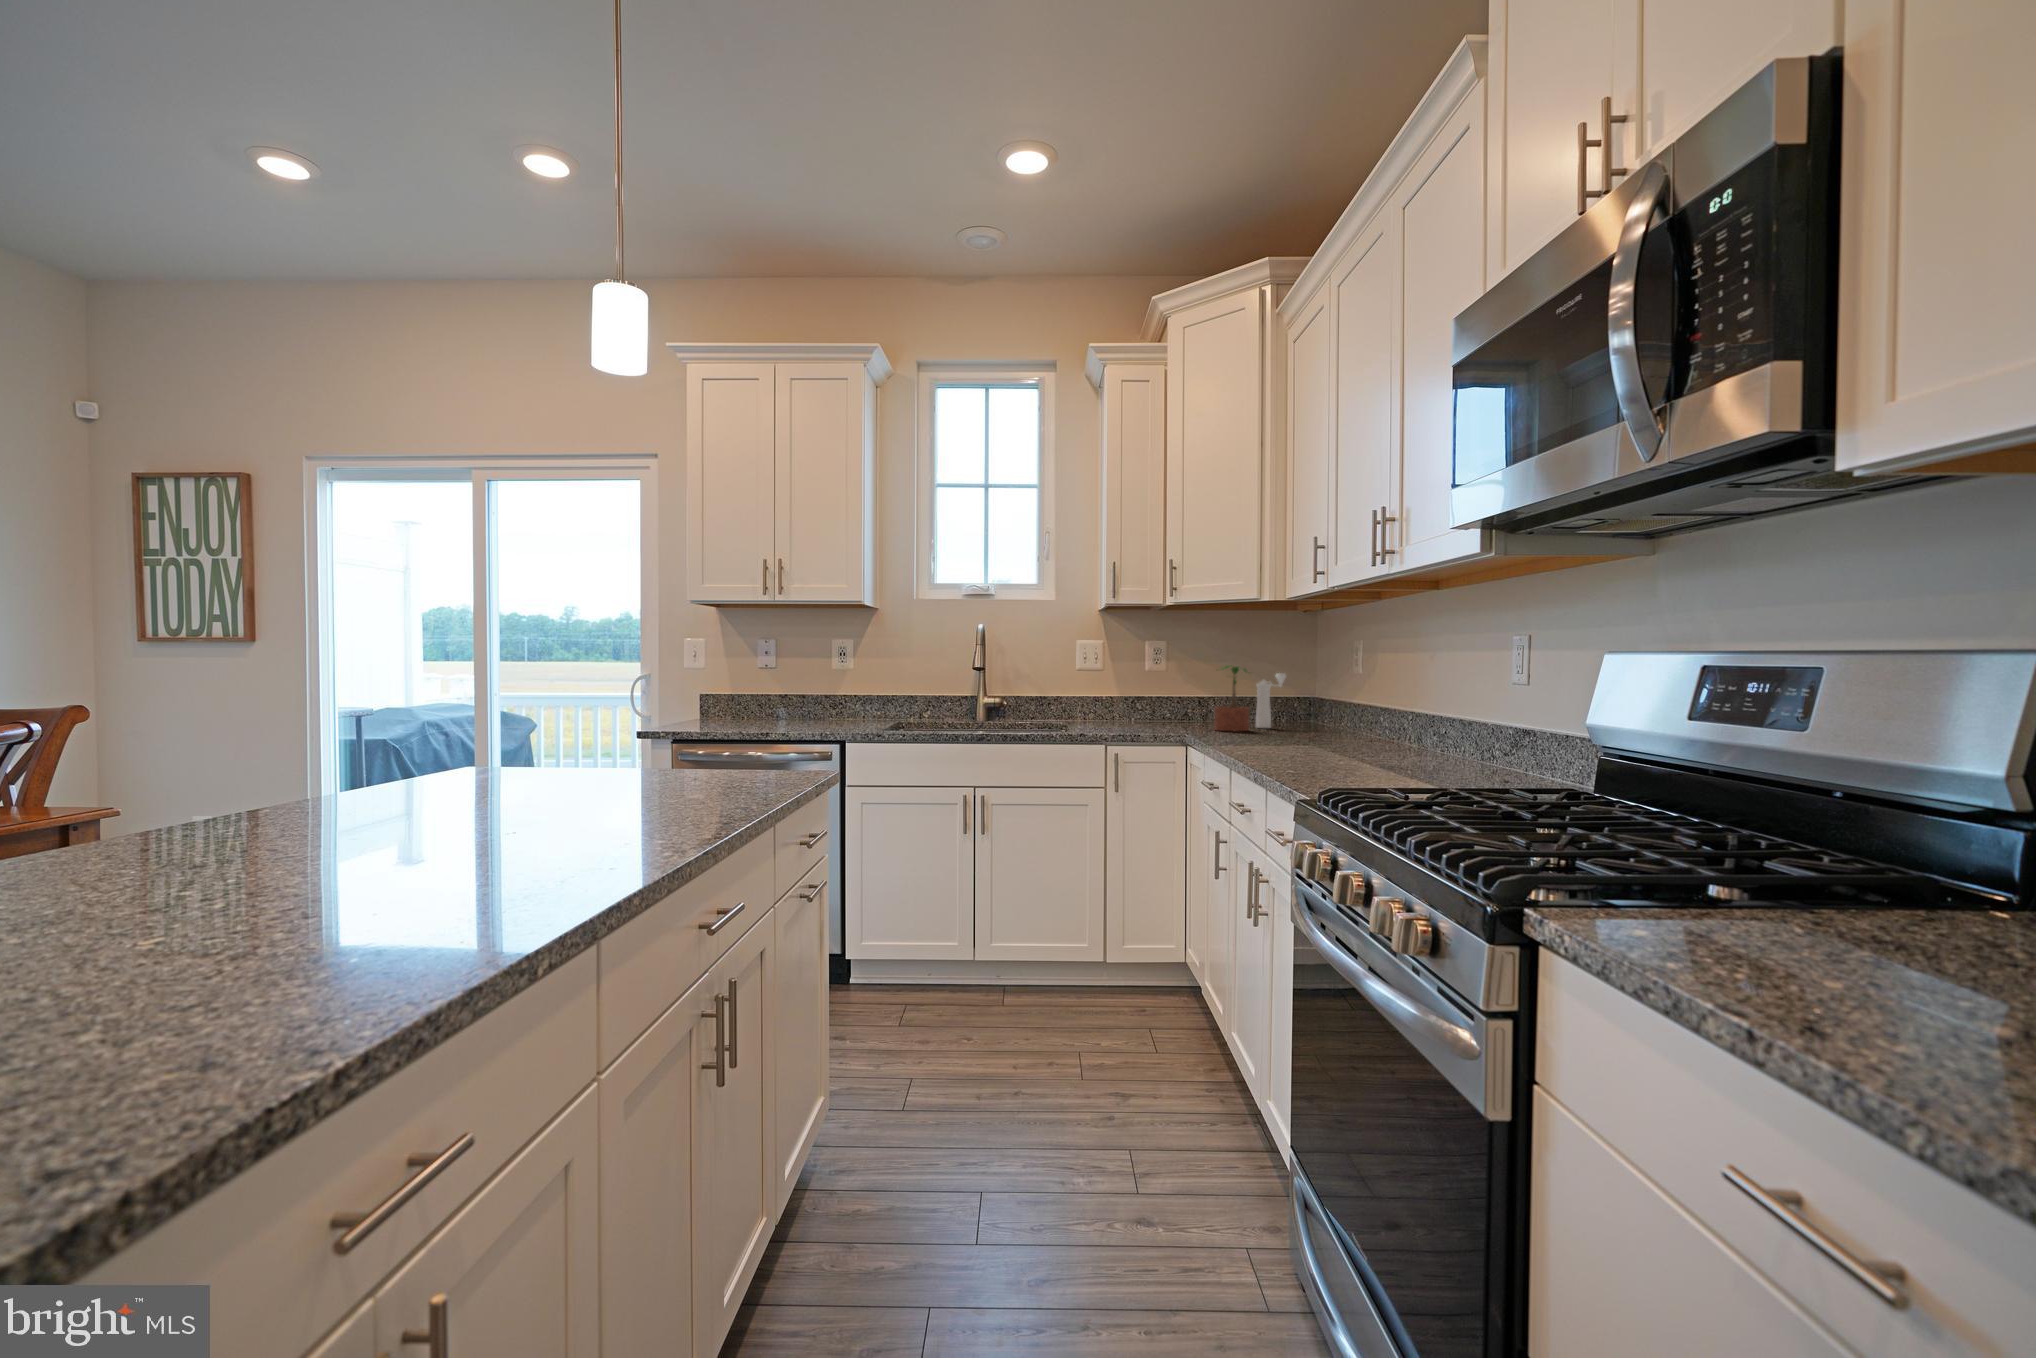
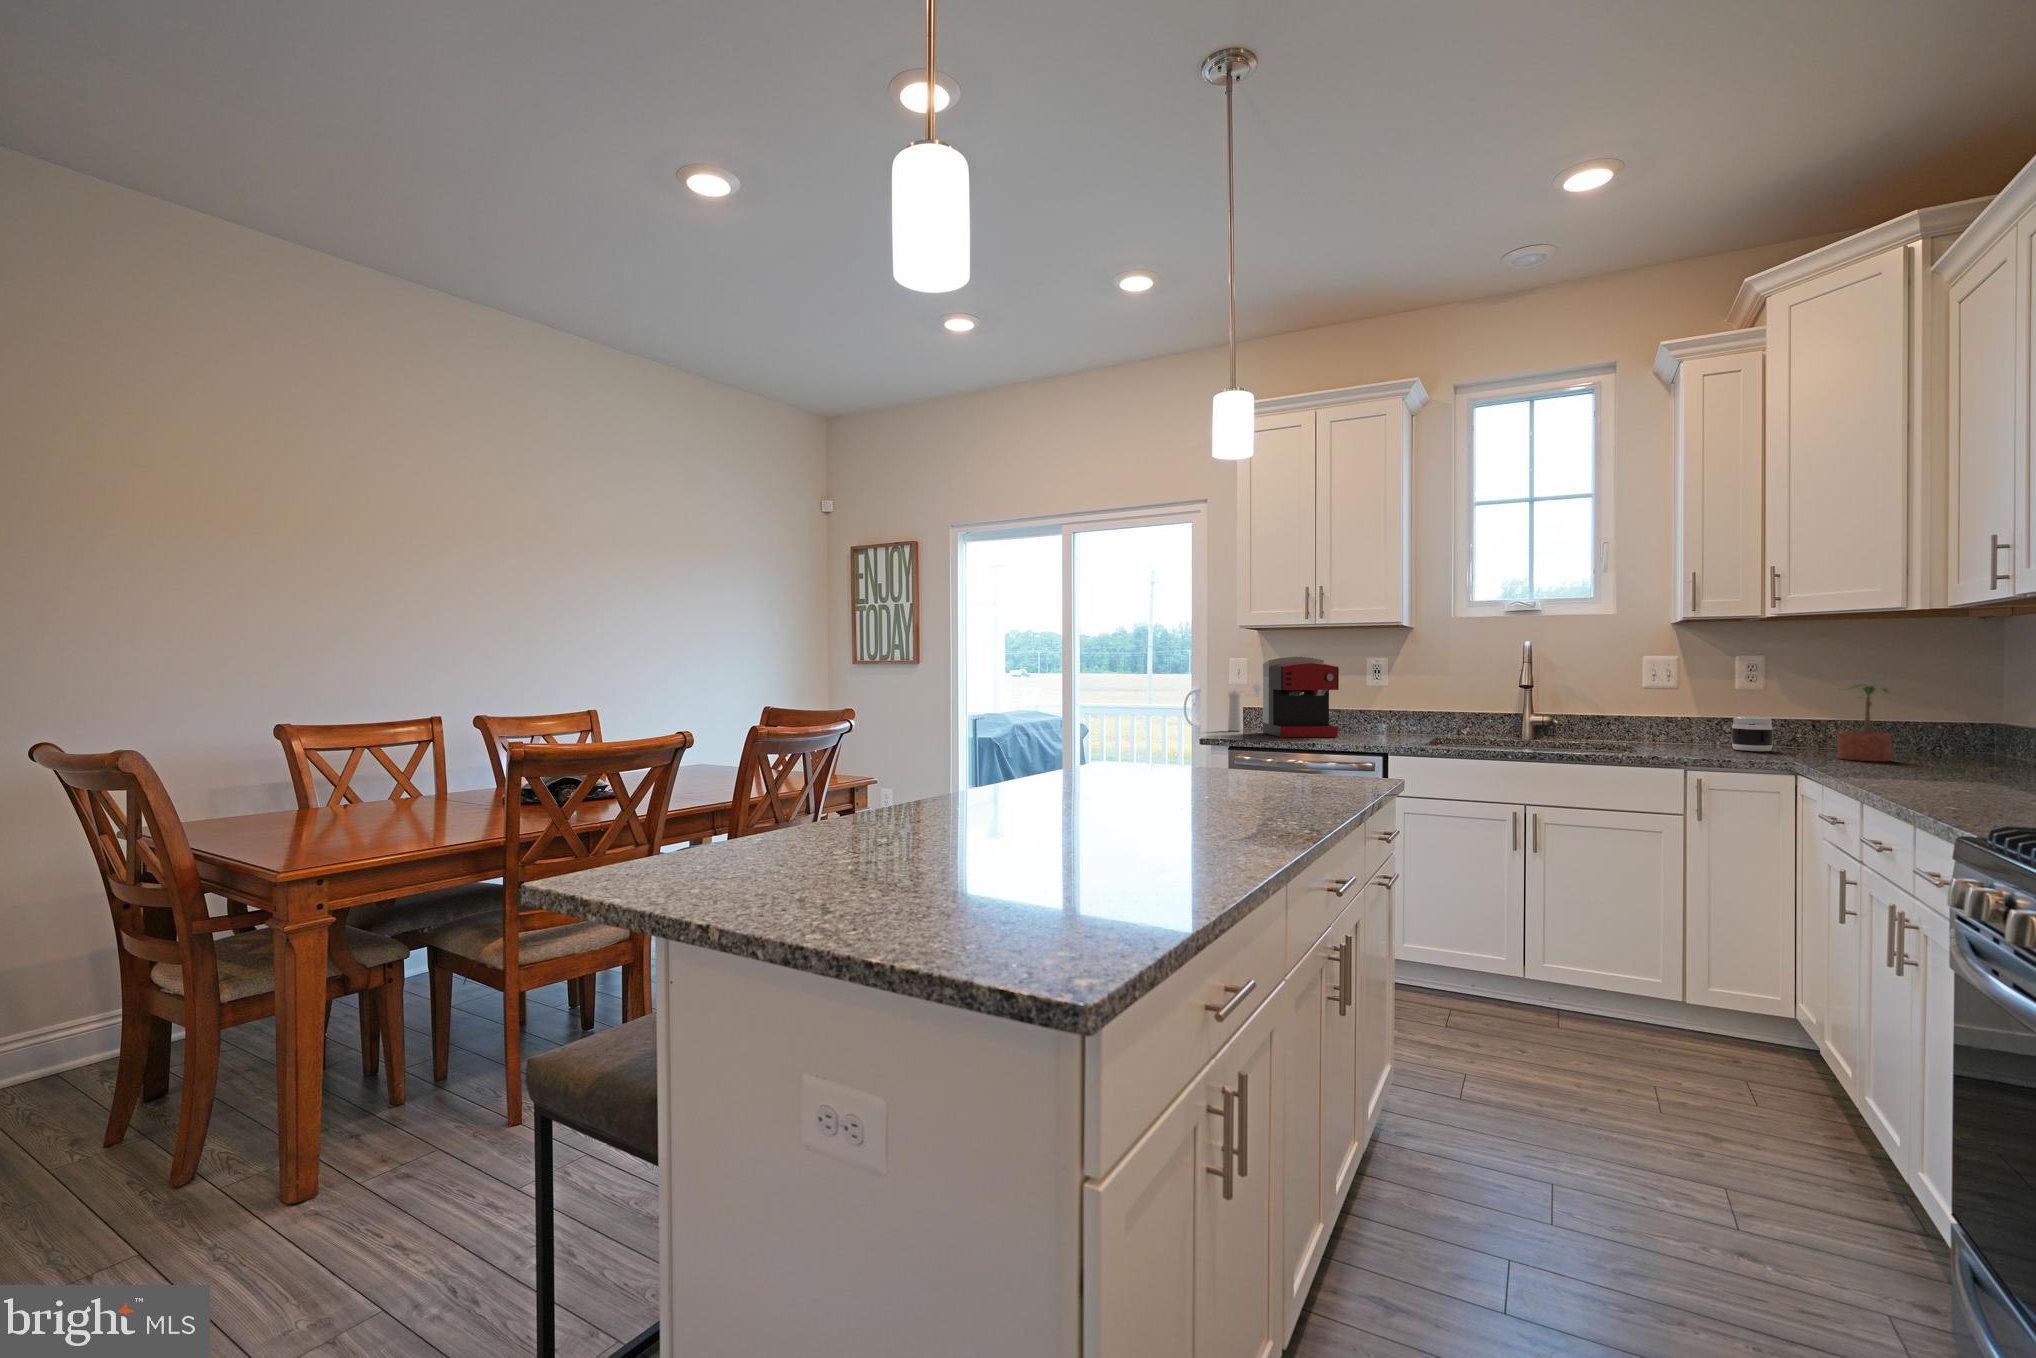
coffee maker: none [722,637,801,727] -> present [1263,657,1339,737]
pepper mill: present [1256,673,1286,728] -> present [1228,684,1262,731]
jar: none [1143,696,1171,726] -> present [1732,717,1773,751]

